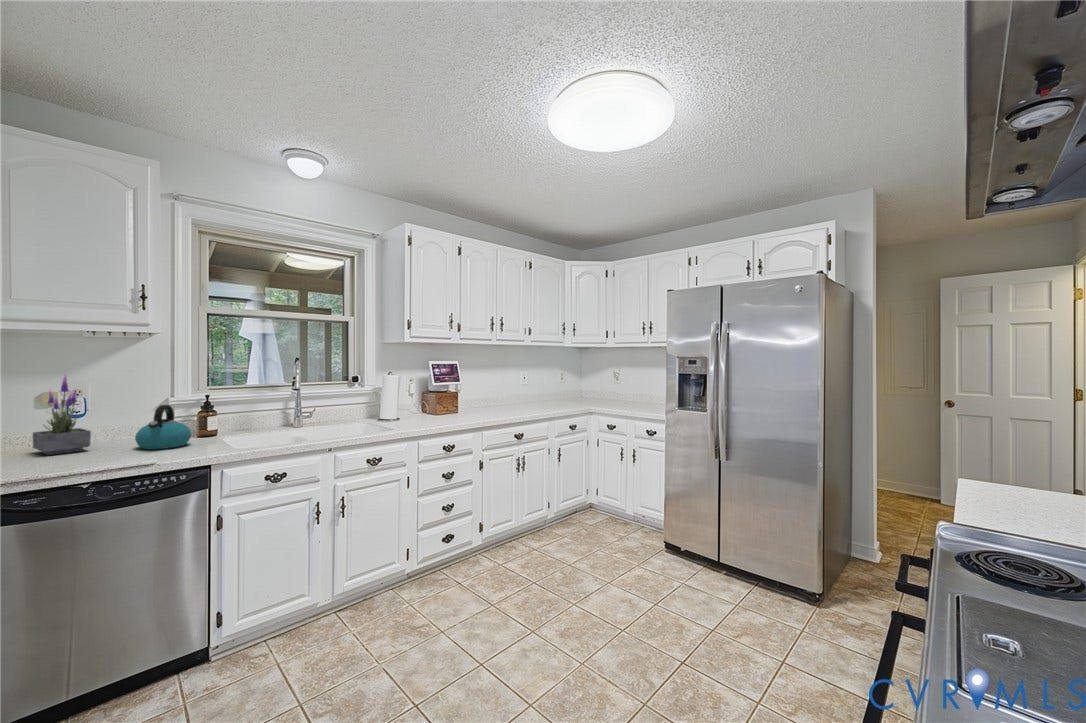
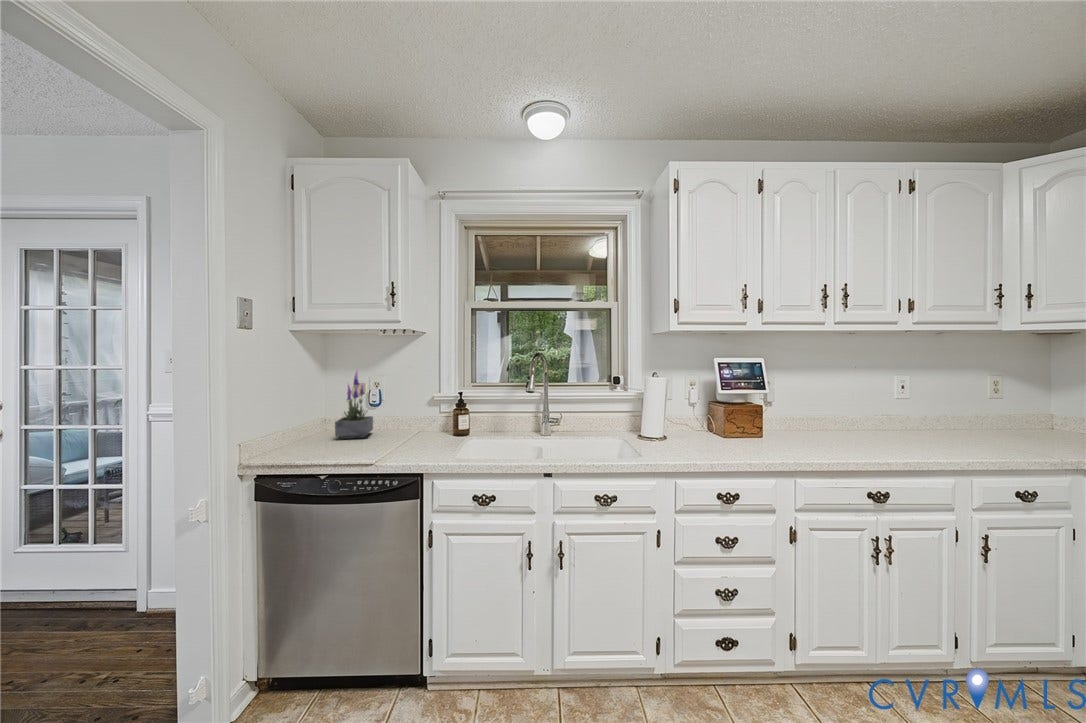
kettle: present [135,405,191,450] -> none [390,401,435,446]

